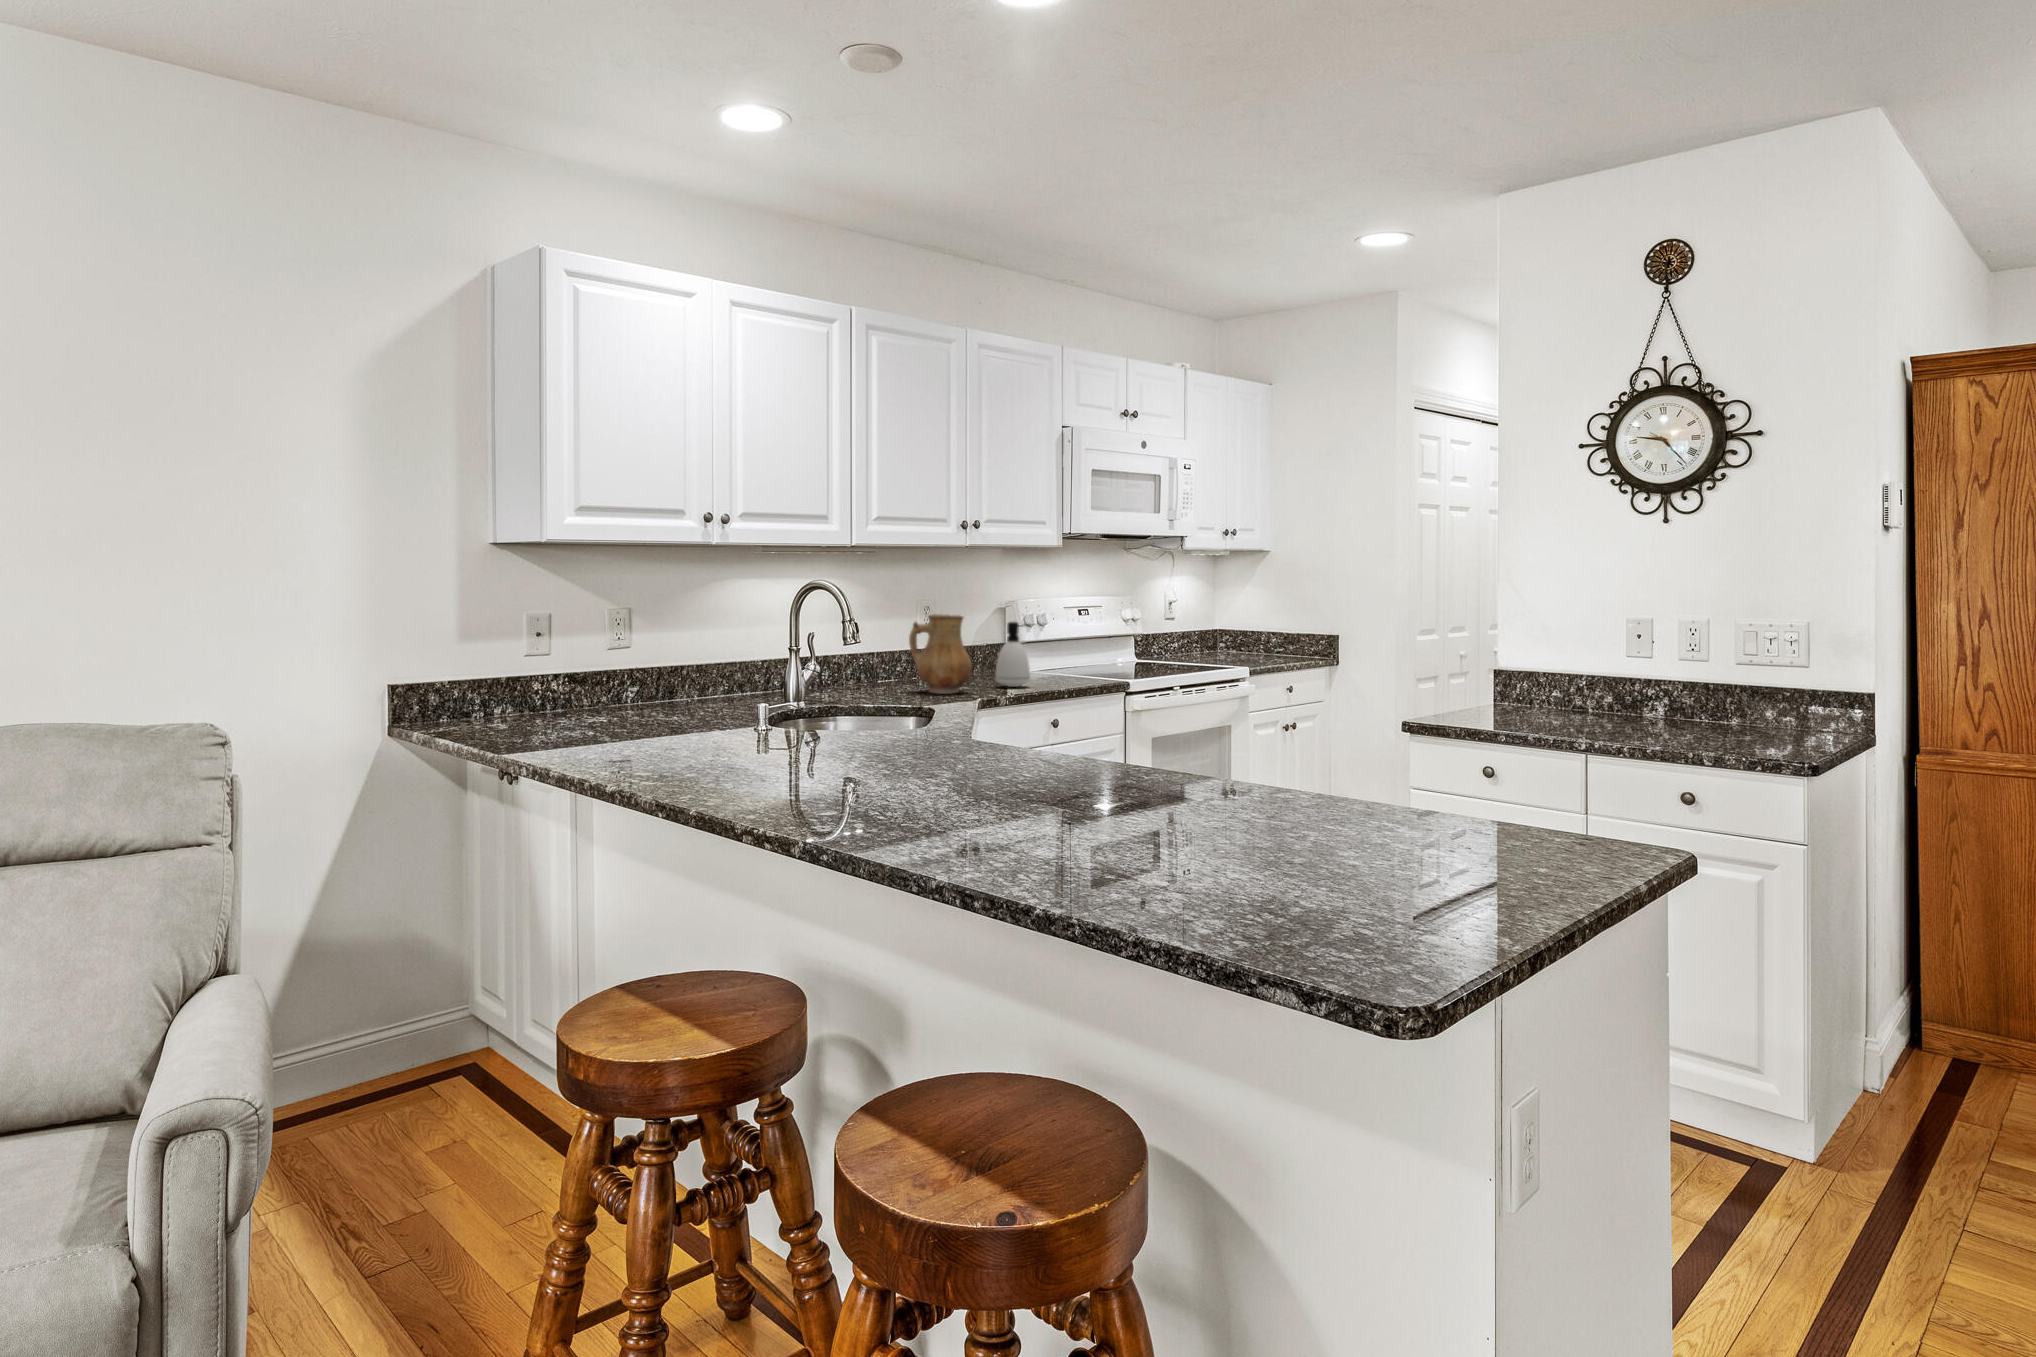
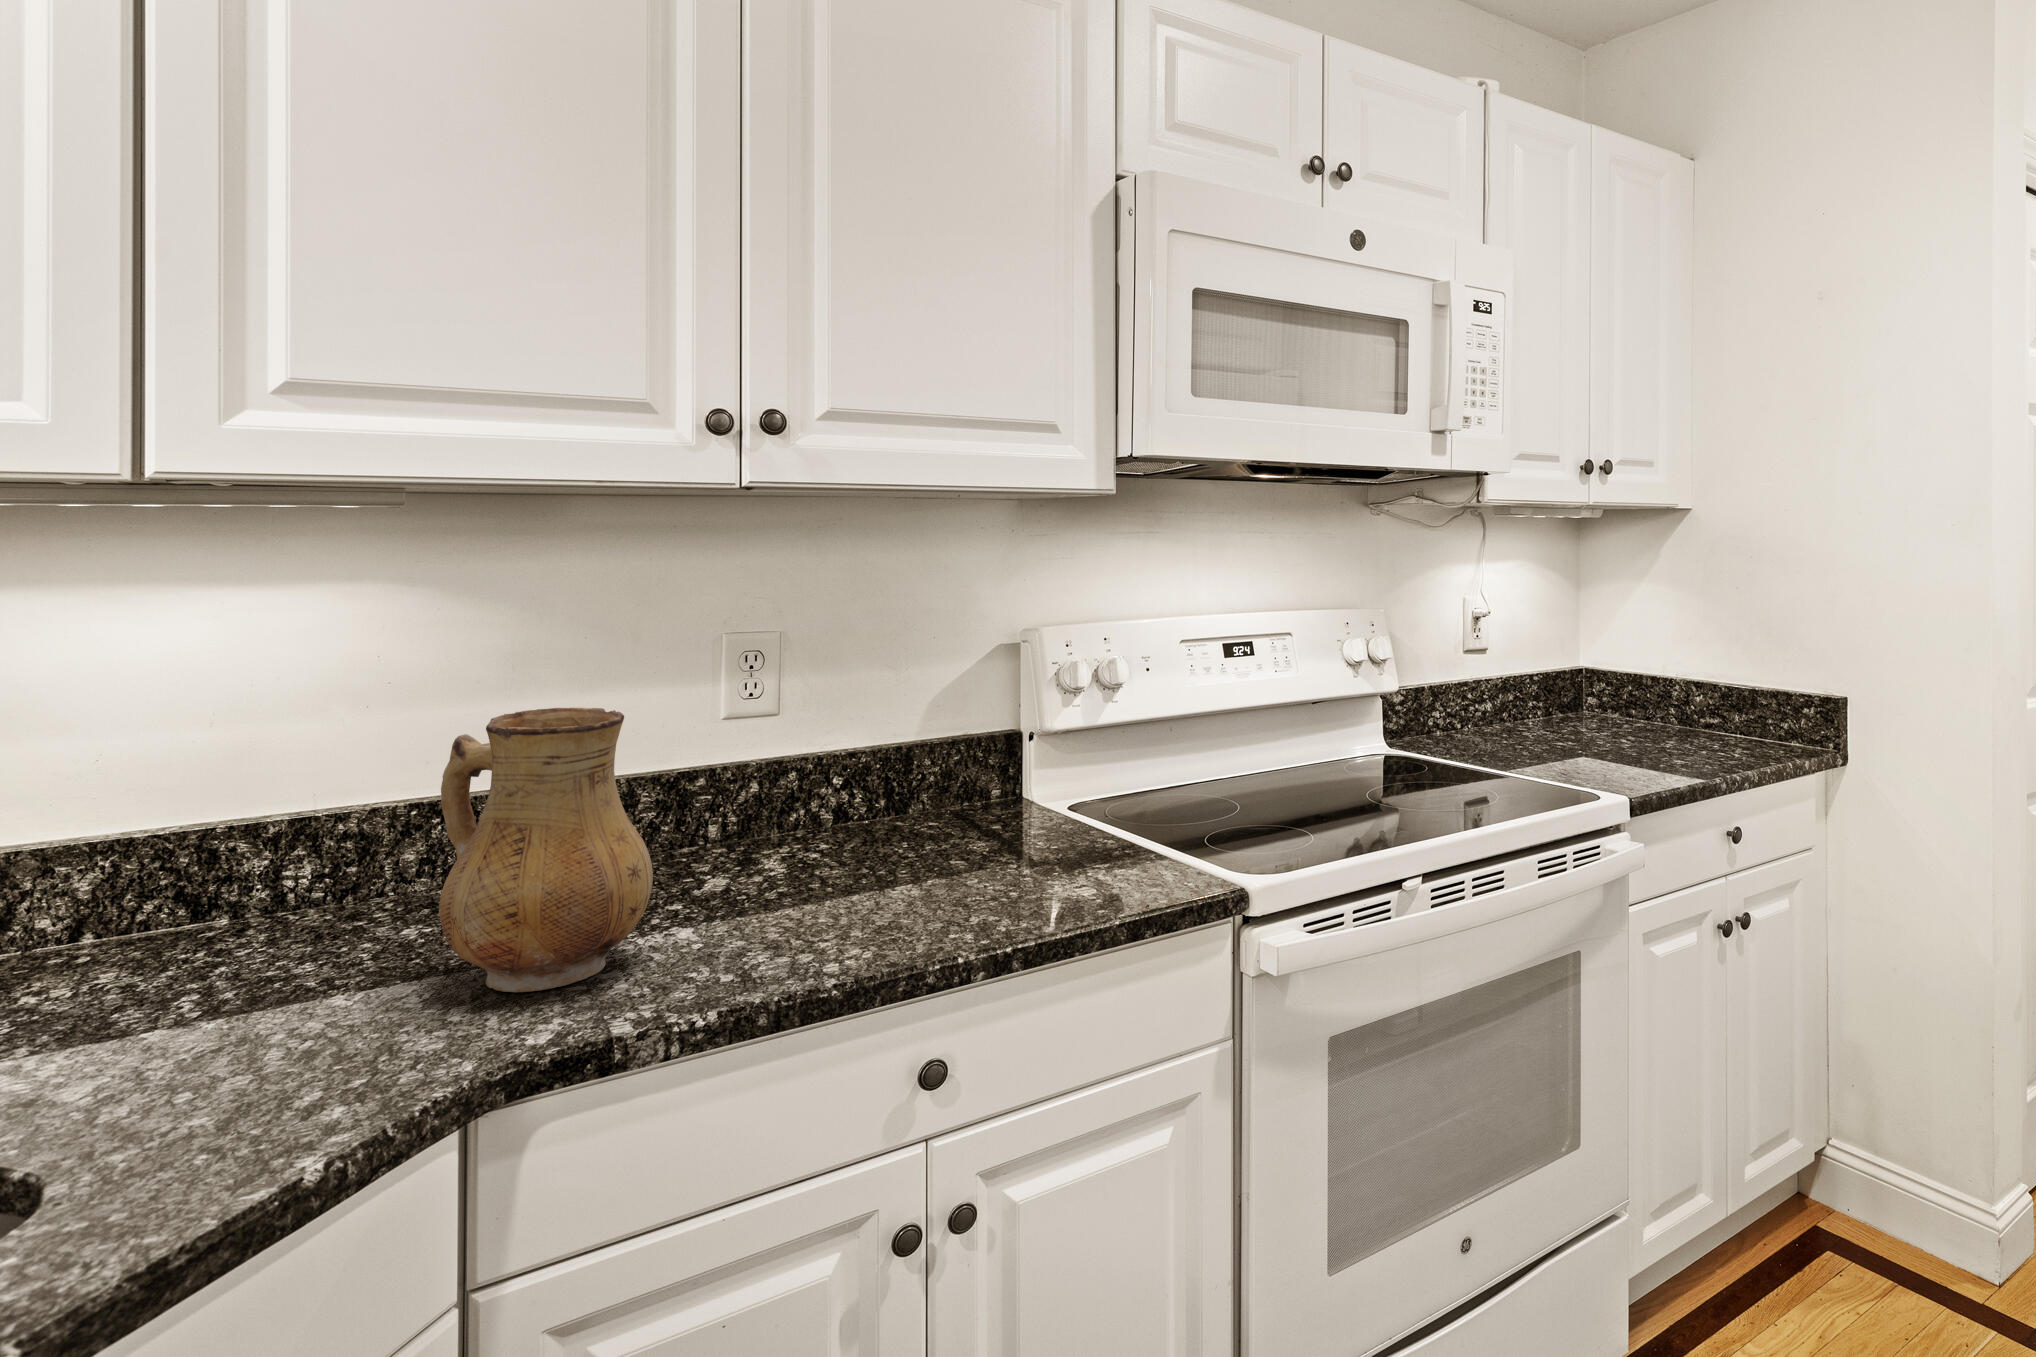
soap dispenser: present [995,622,1030,687] -> none [792,722,913,930]

